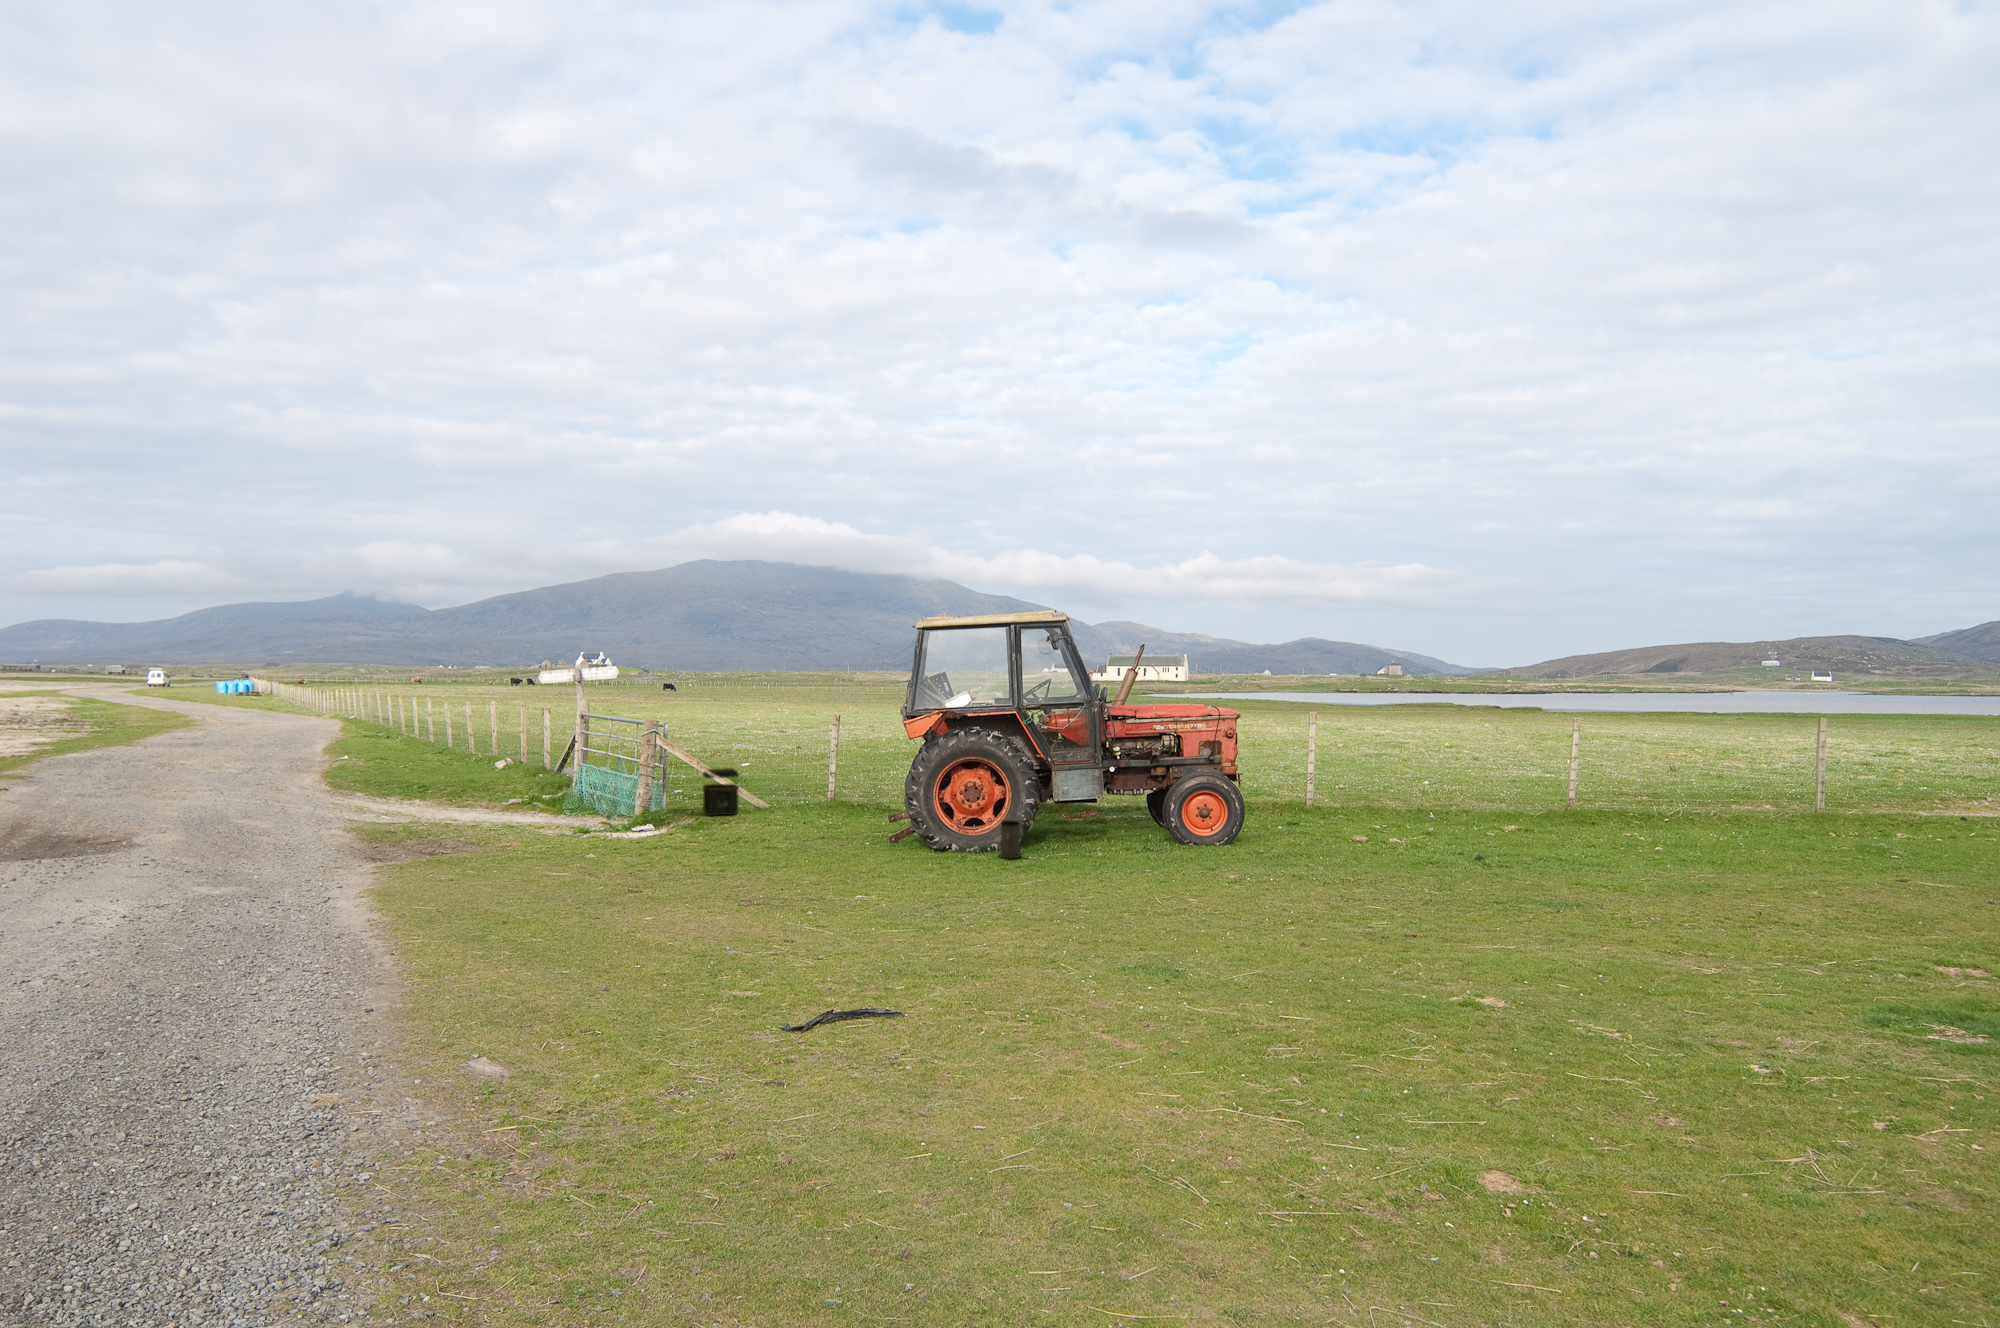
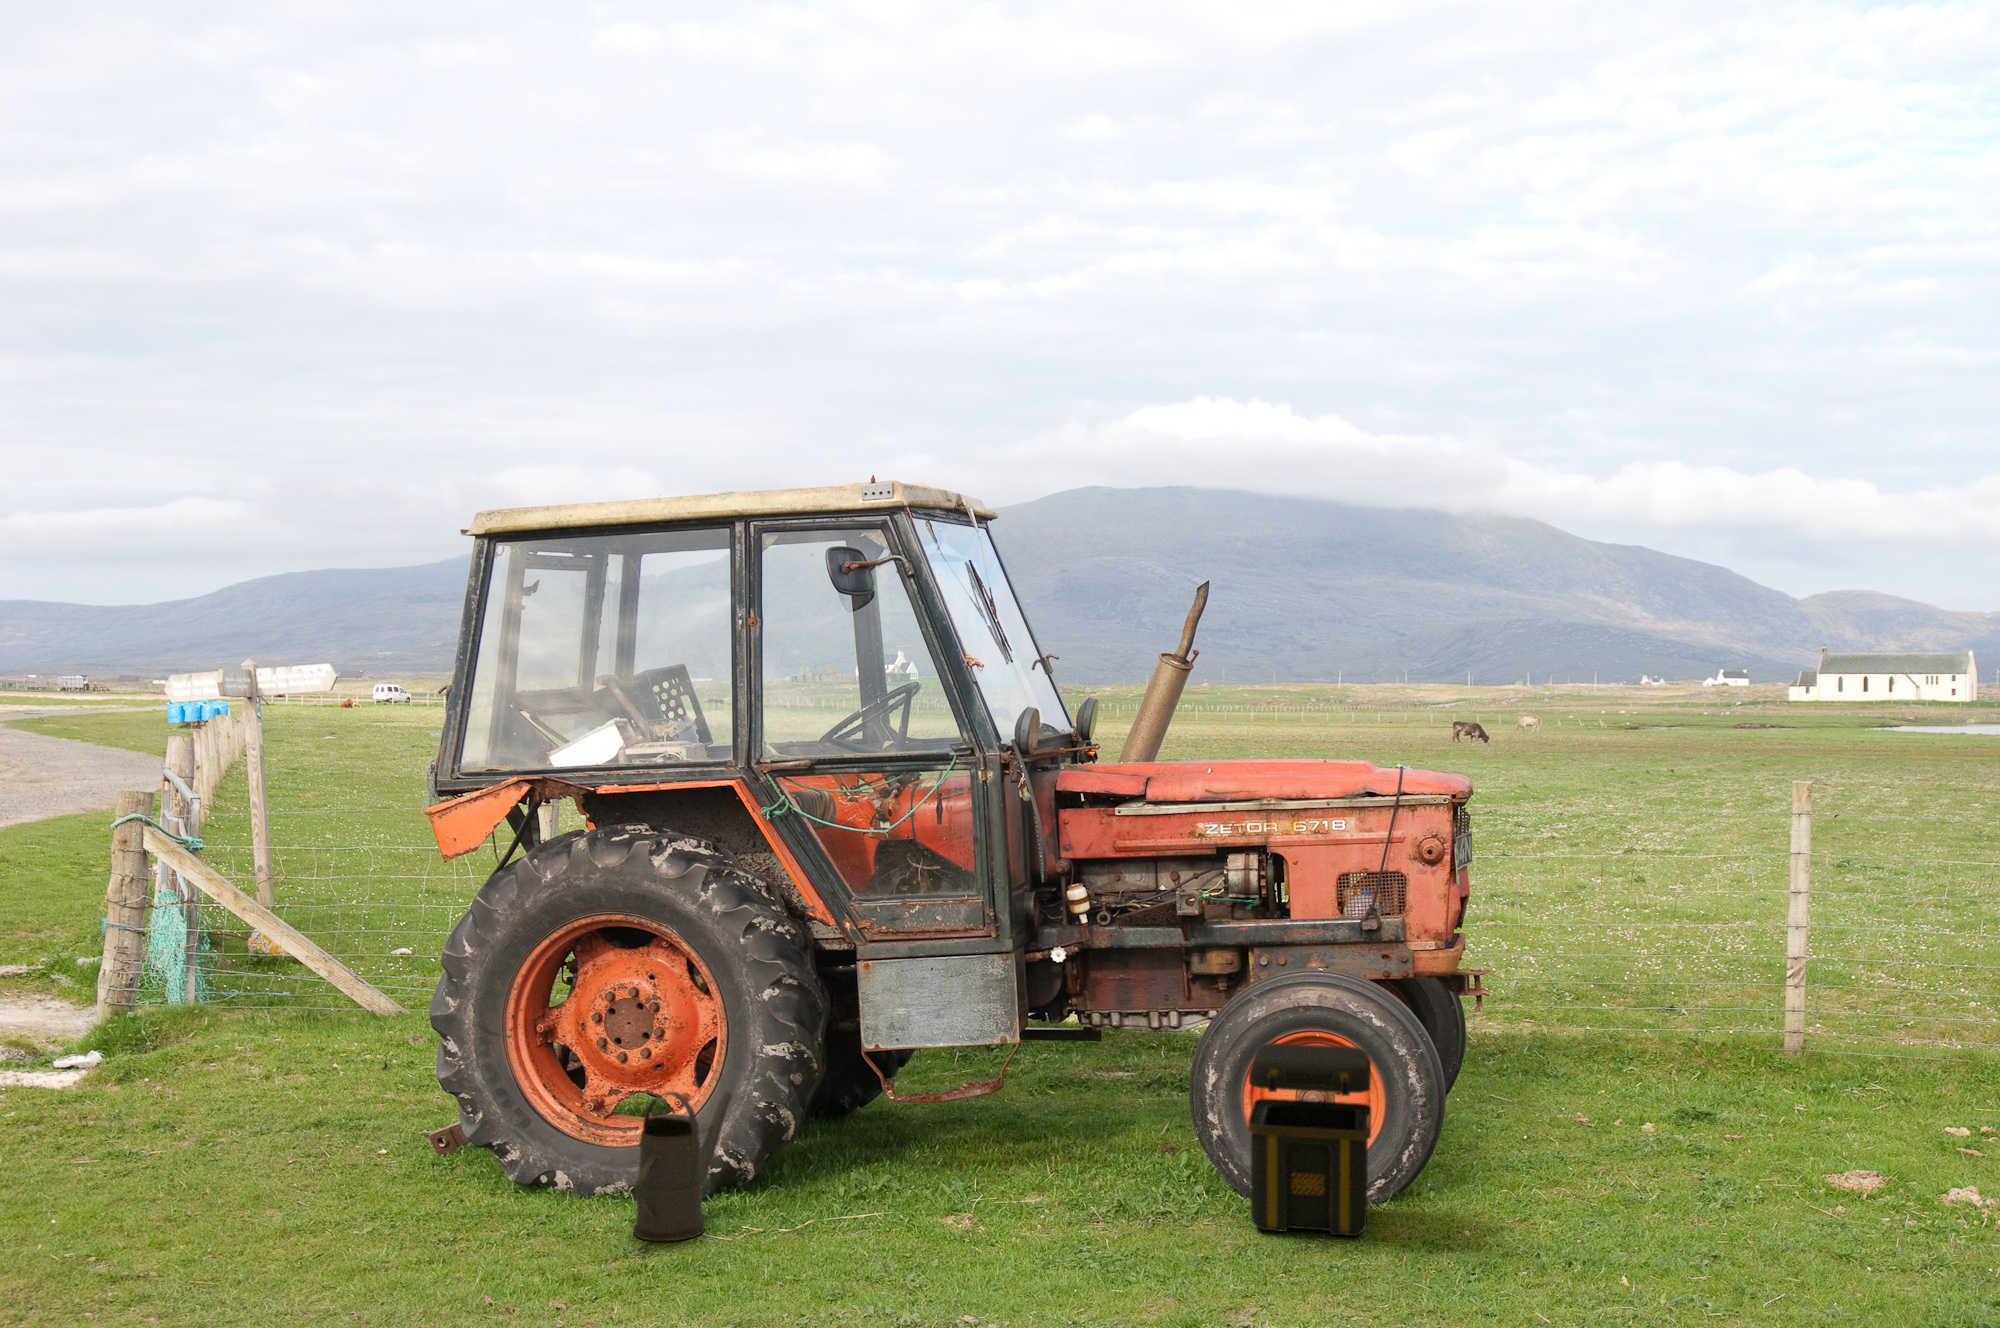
toolbox: present [703,768,739,816] -> present [1248,1043,1371,1236]

